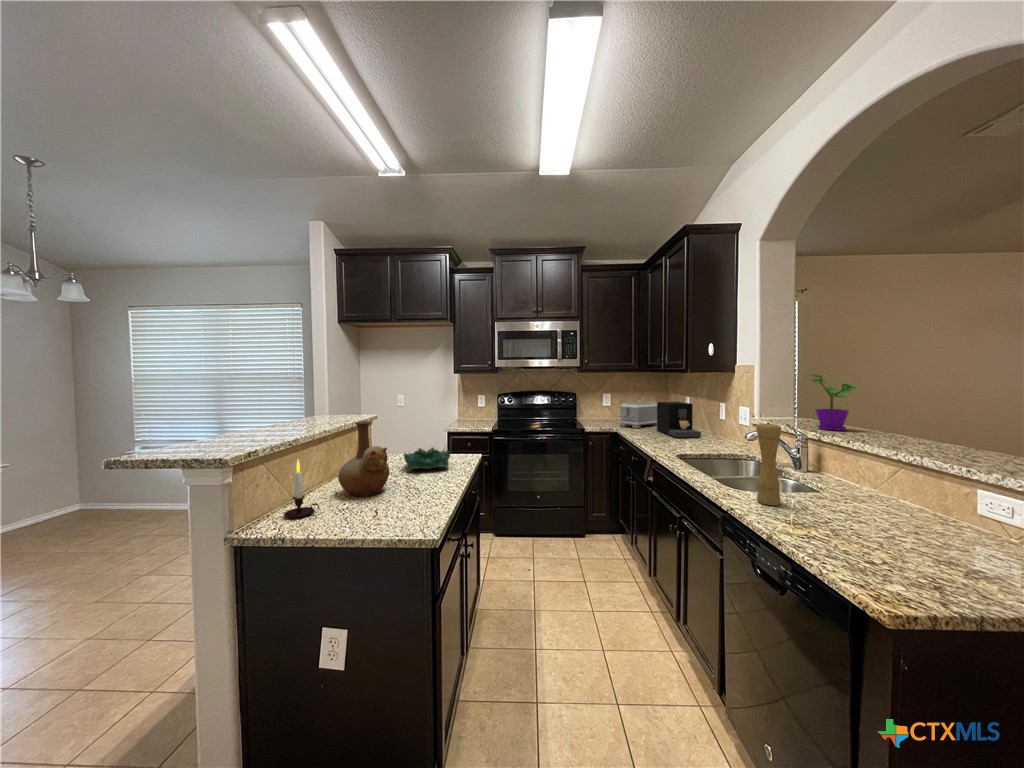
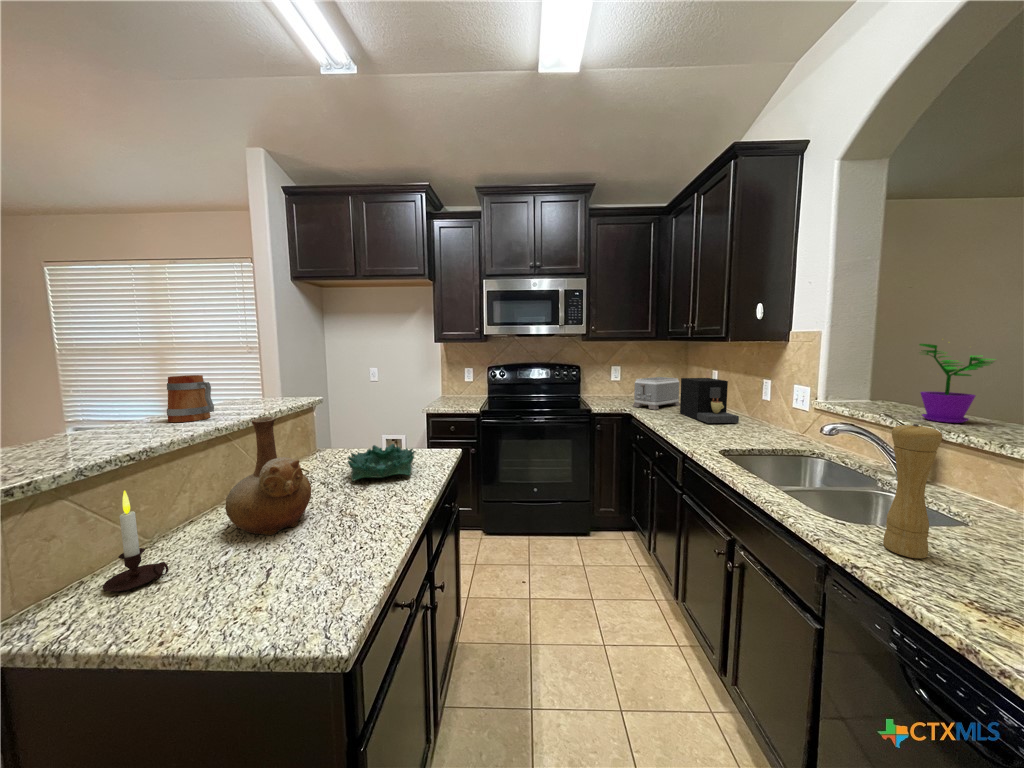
mug: none [284,395,315,427] -> present [167,375,214,422]

